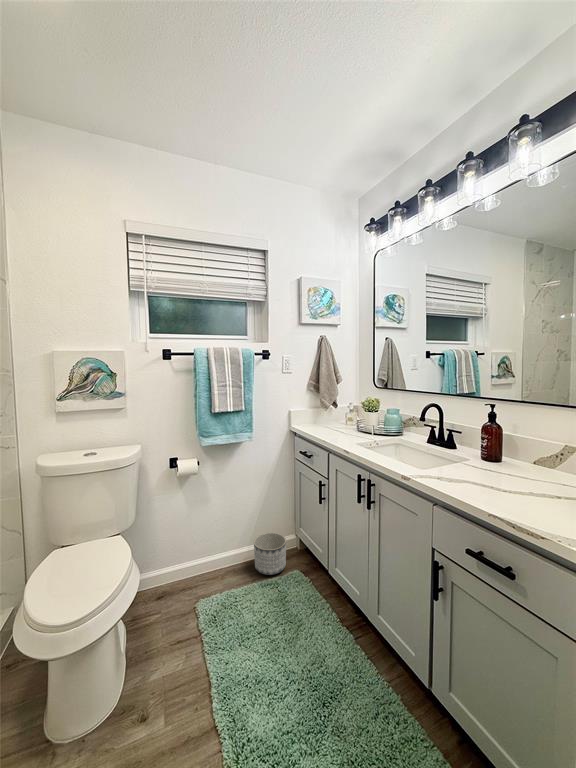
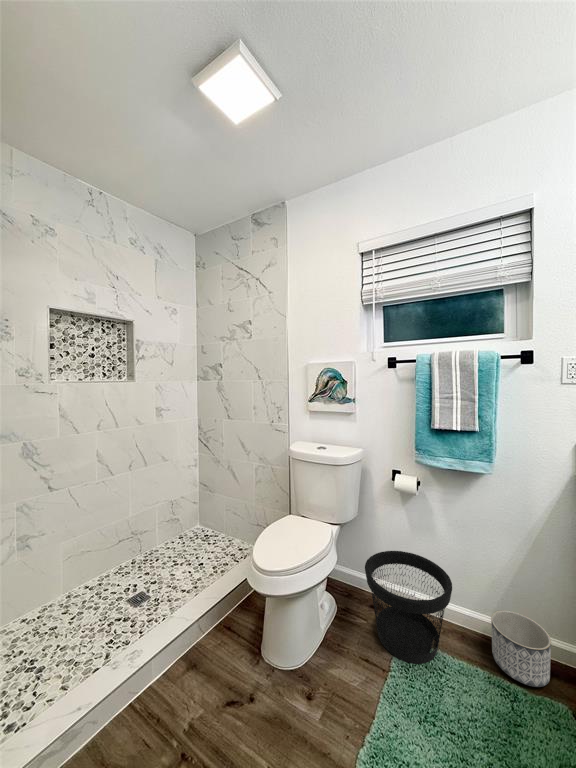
wastebasket: none [160,527,235,620] -> present [365,551,452,664]

